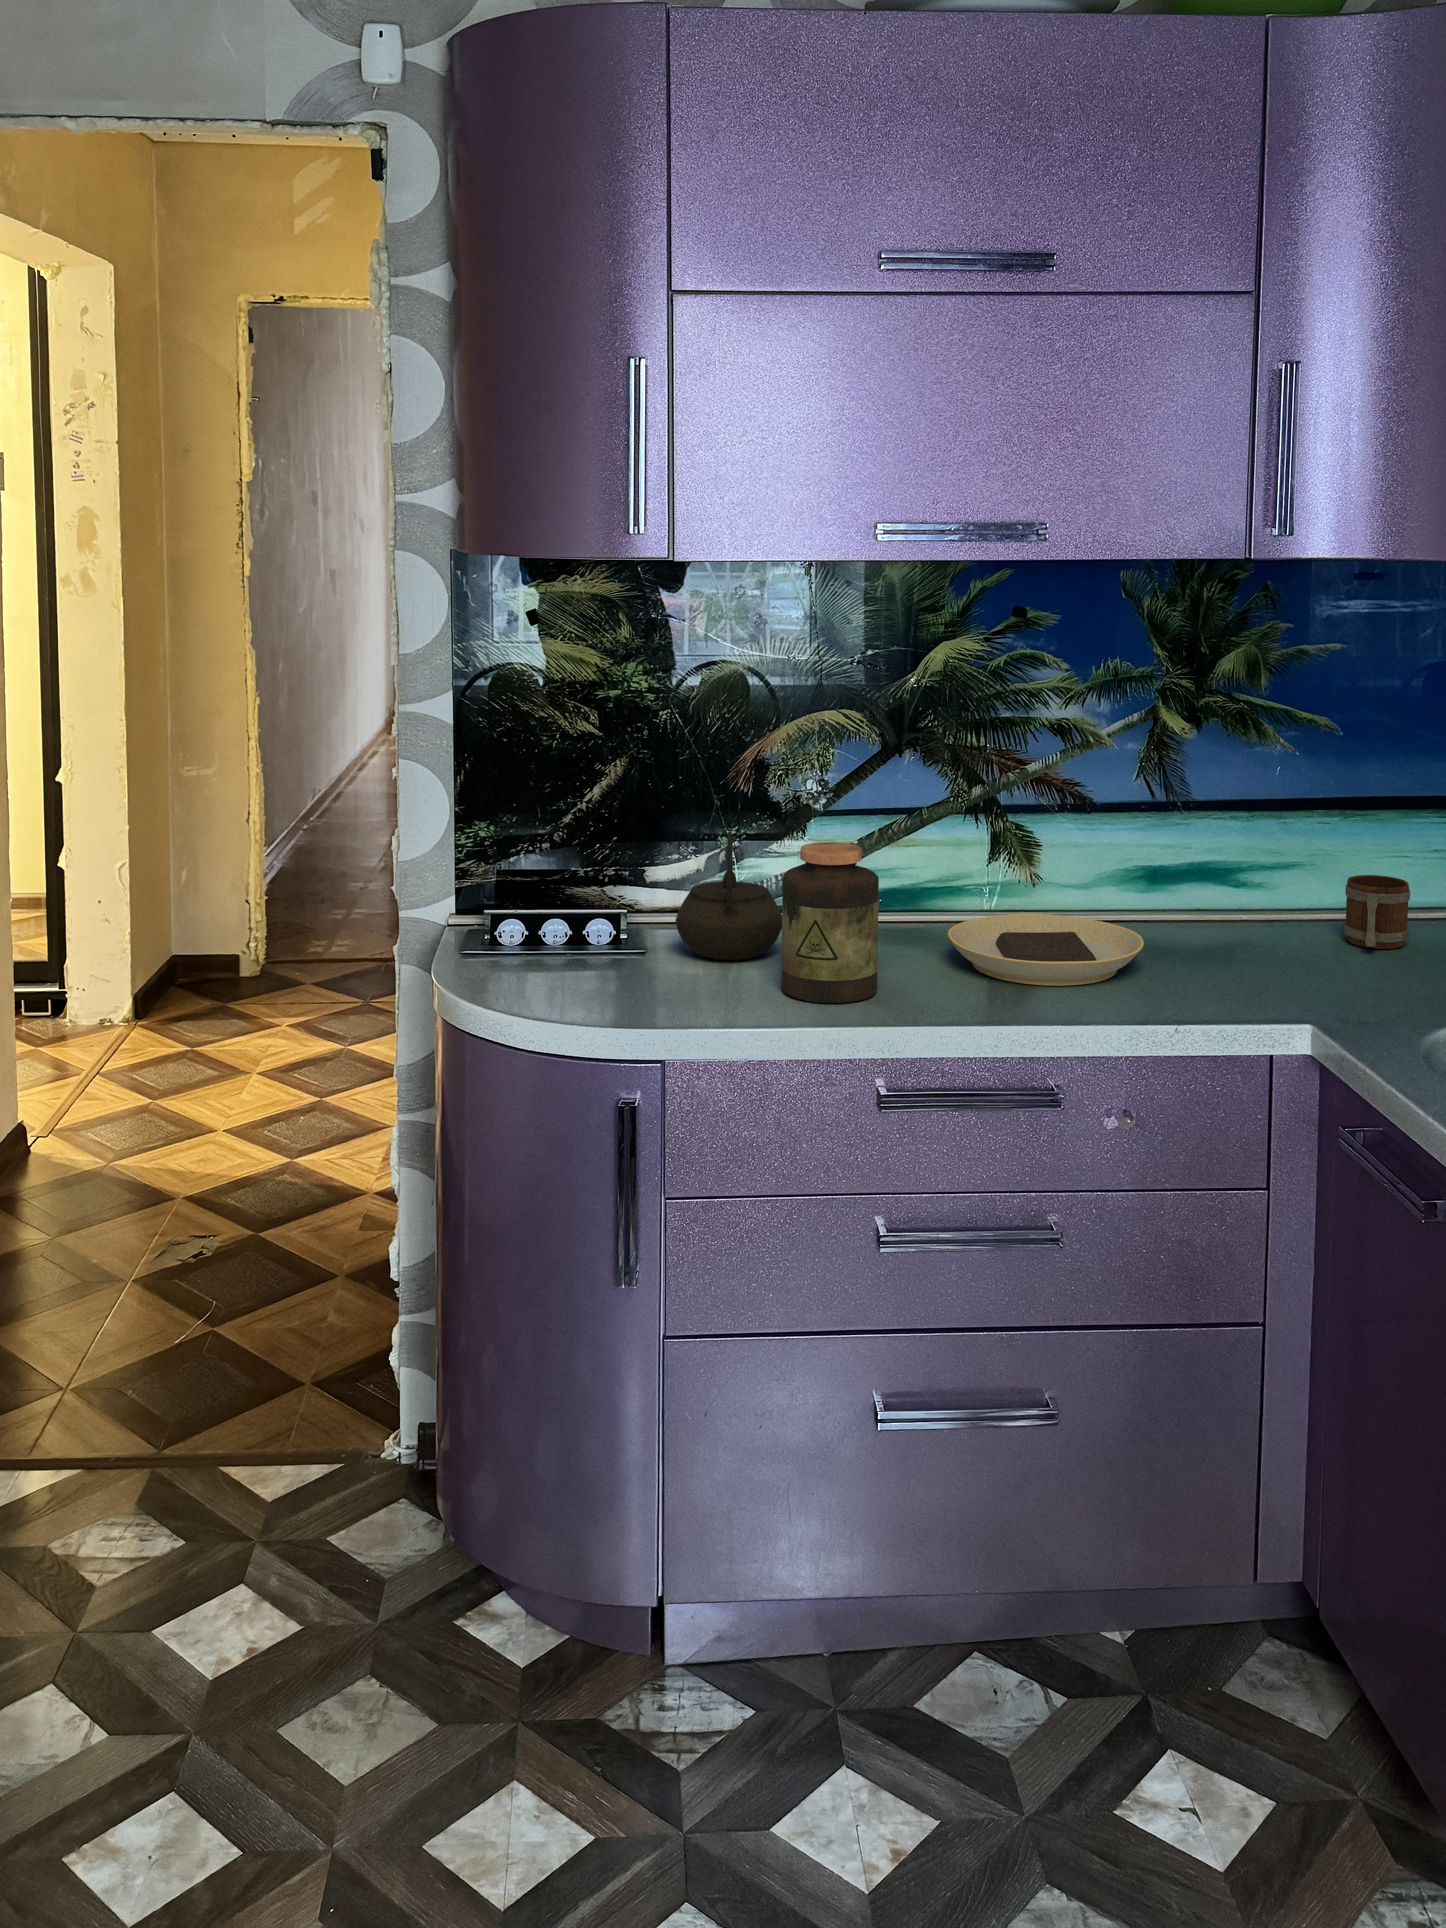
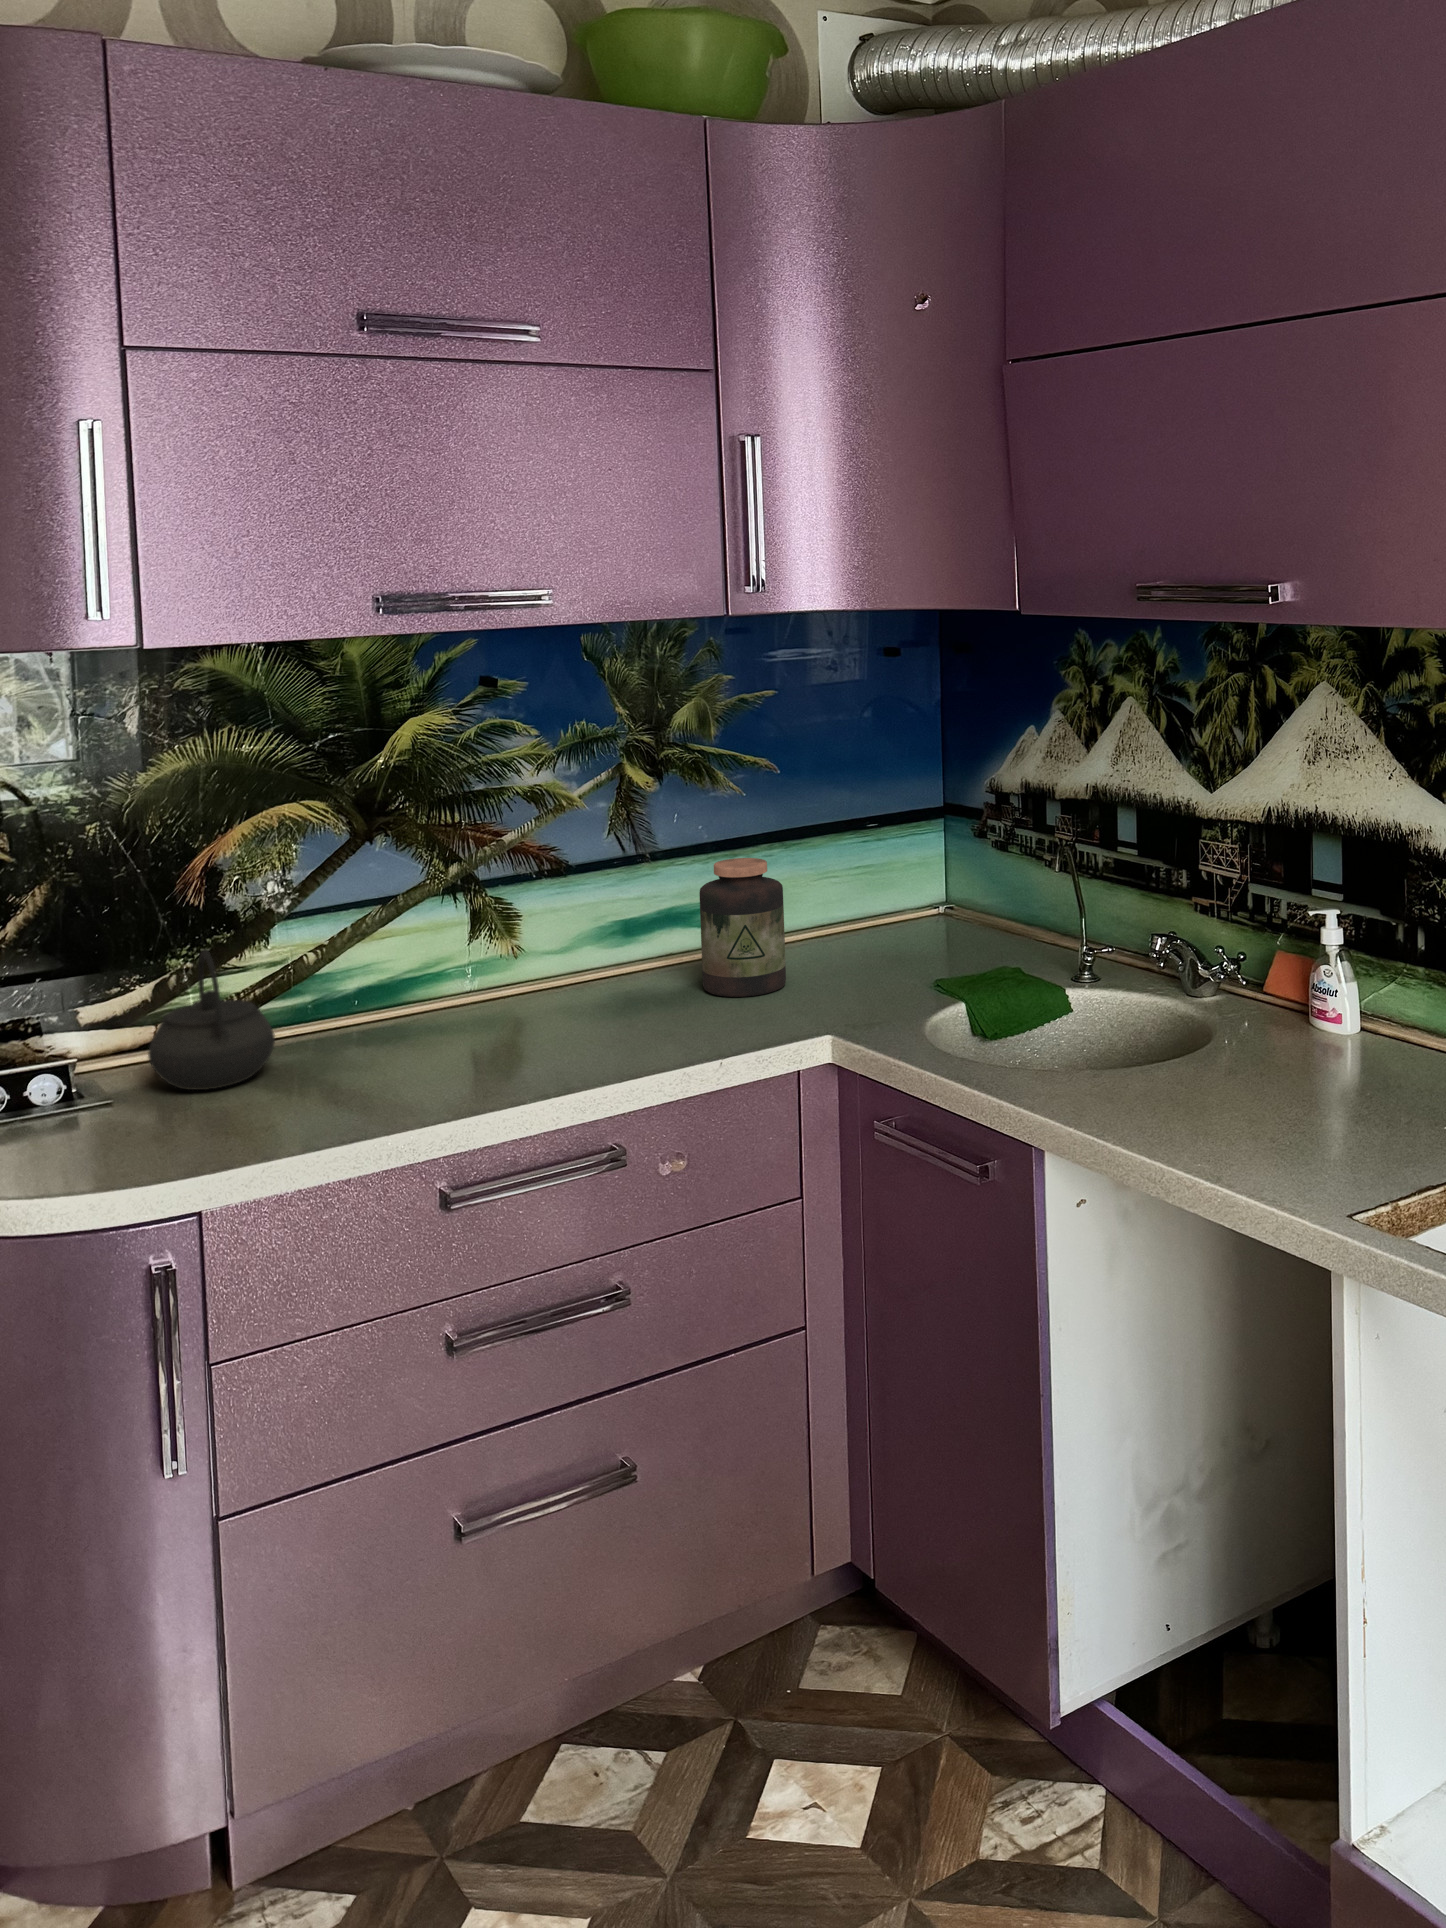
jar: present [782,842,879,1003] -> present [699,858,786,997]
mug: present [1344,875,1410,949] -> none [803,894,859,961]
plate: present [948,913,1144,986] -> none [456,978,652,1053]

